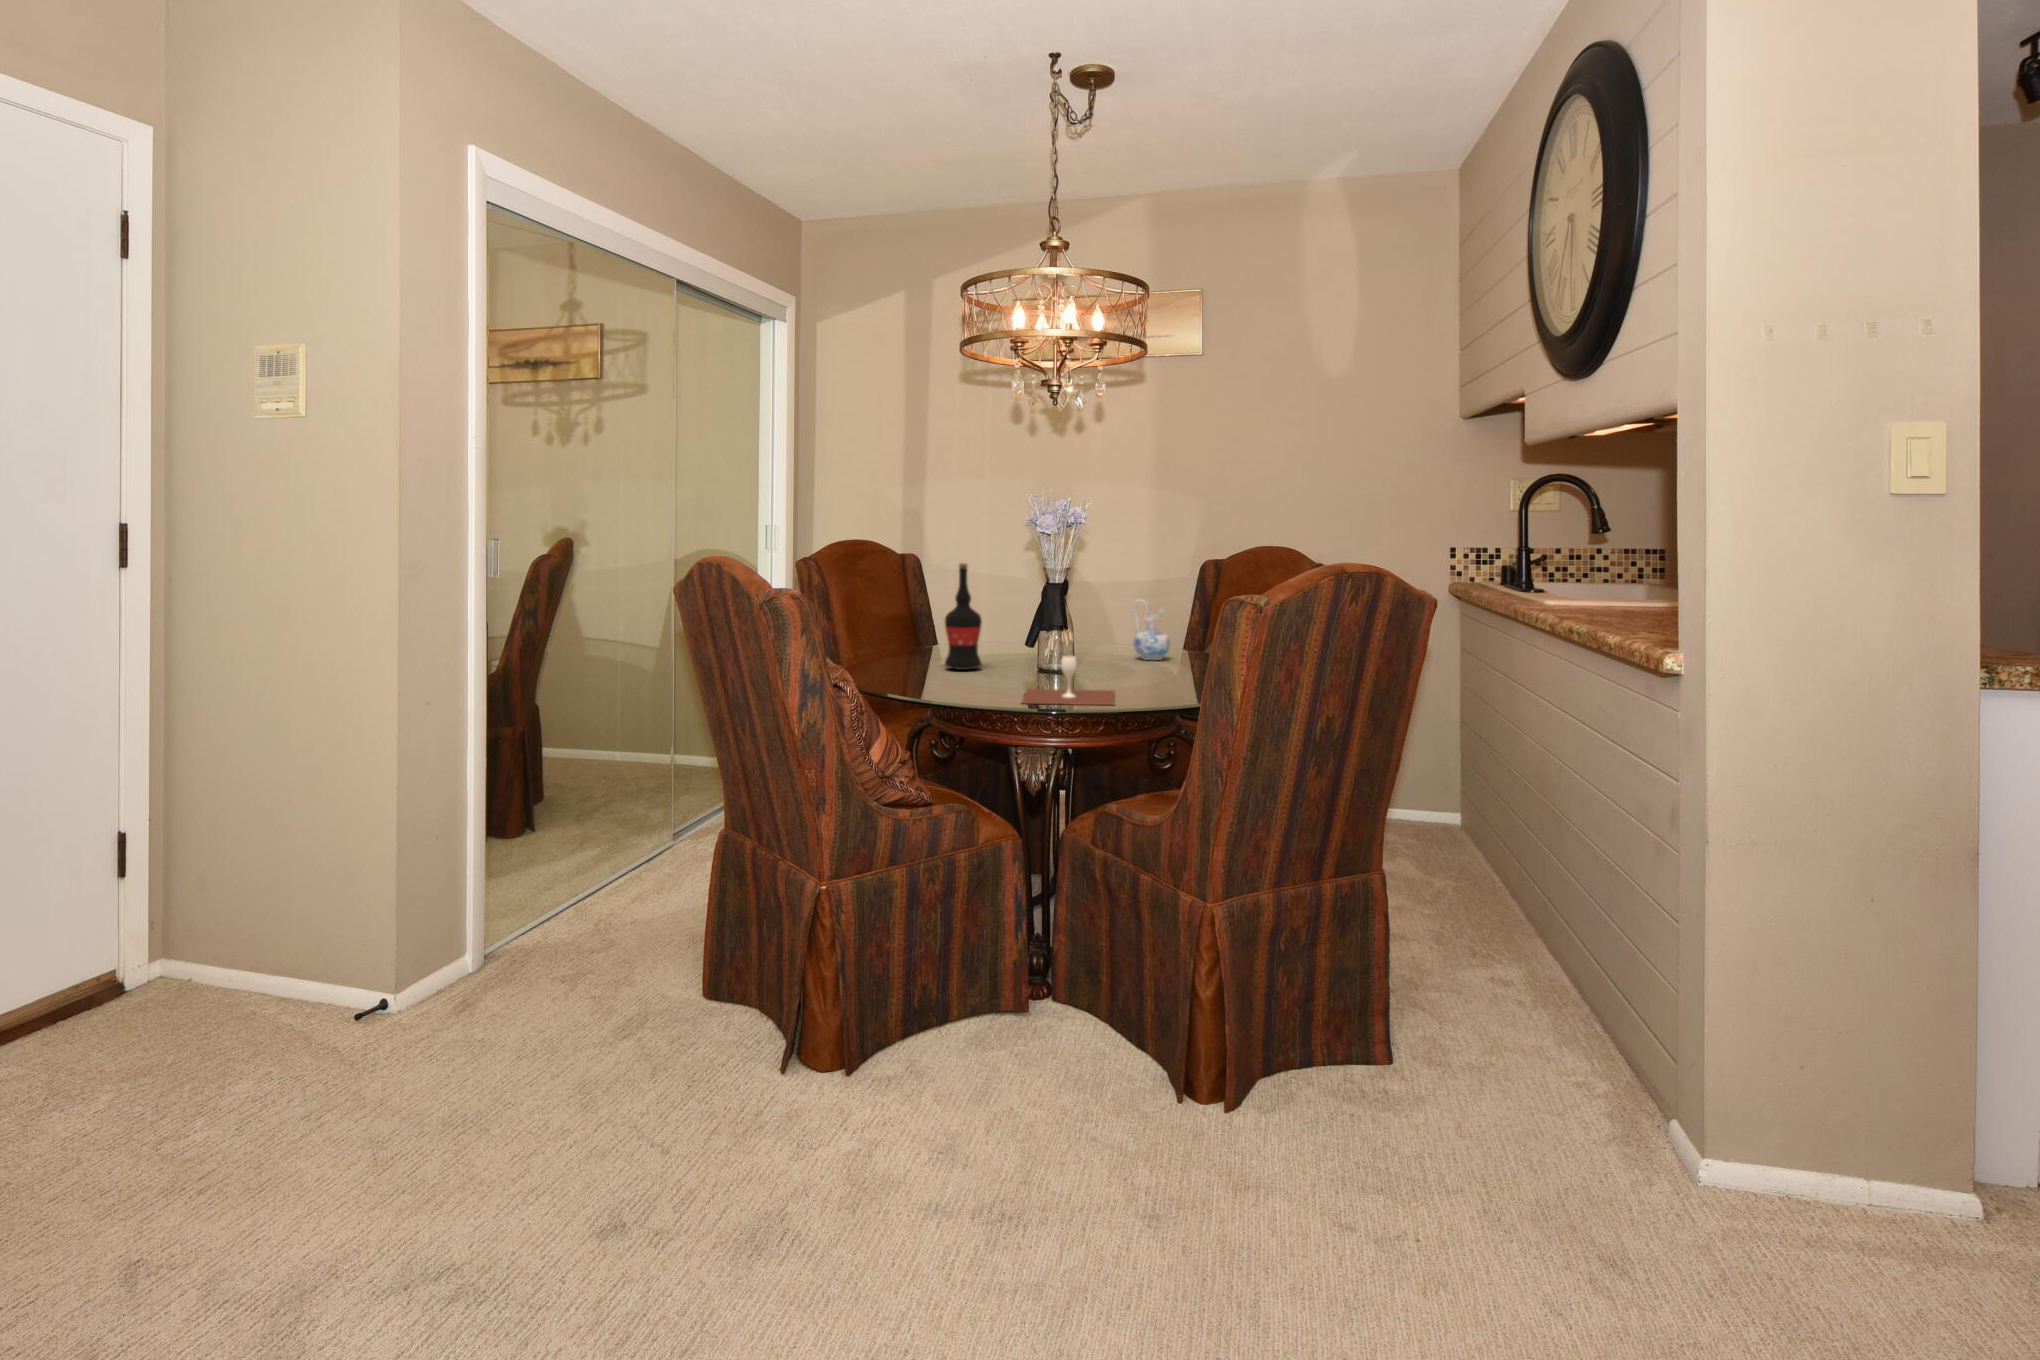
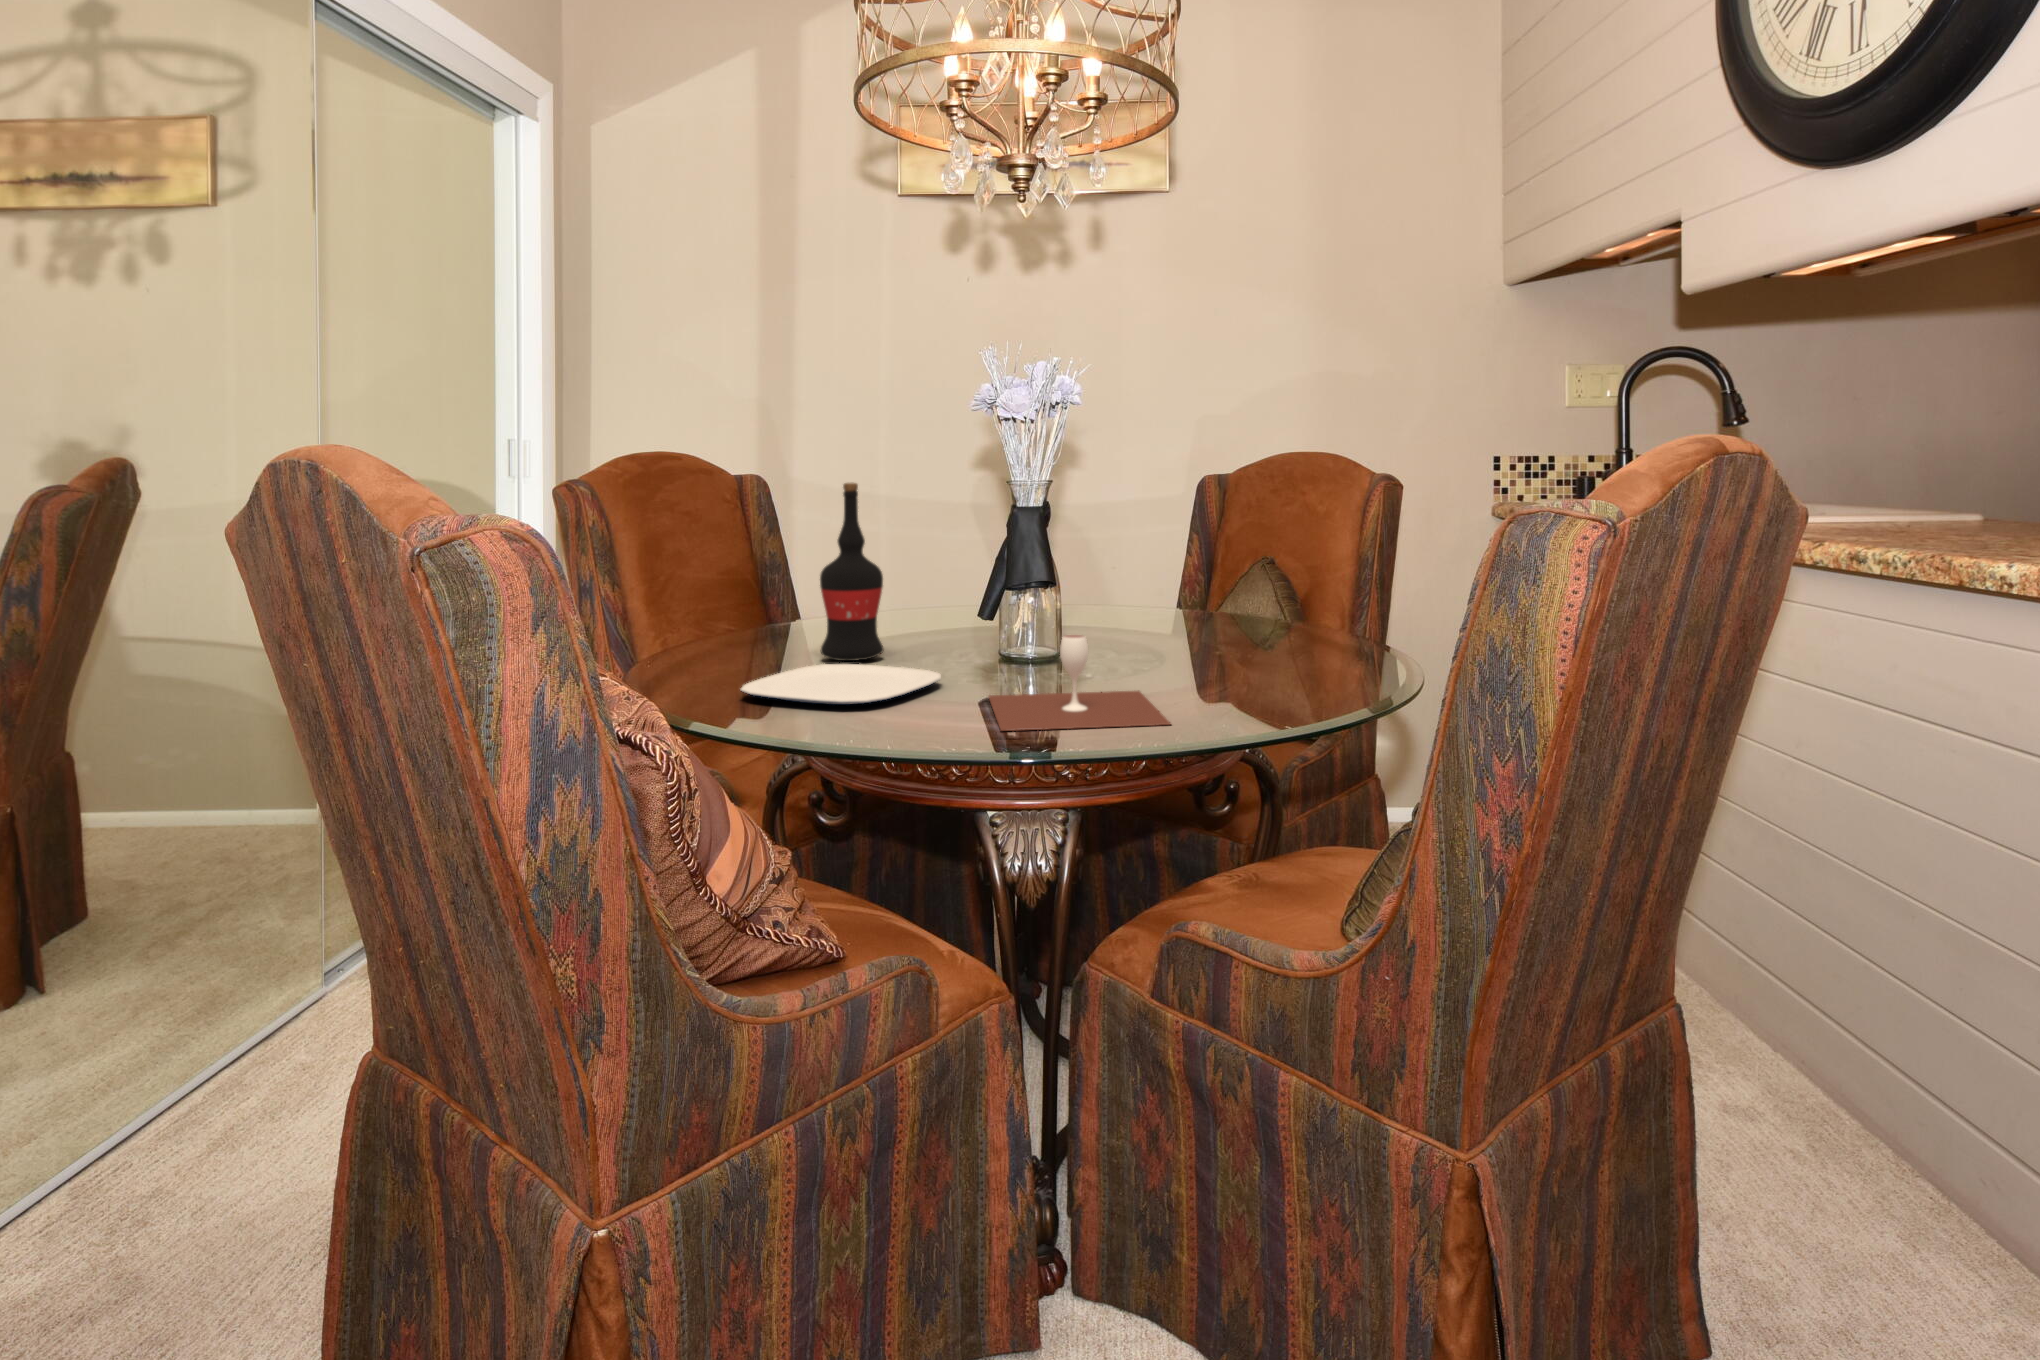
ceramic pitcher: present [1133,599,1170,660] -> none [1105,535,1161,628]
plate: none [893,670,1006,689] -> present [741,664,941,705]

